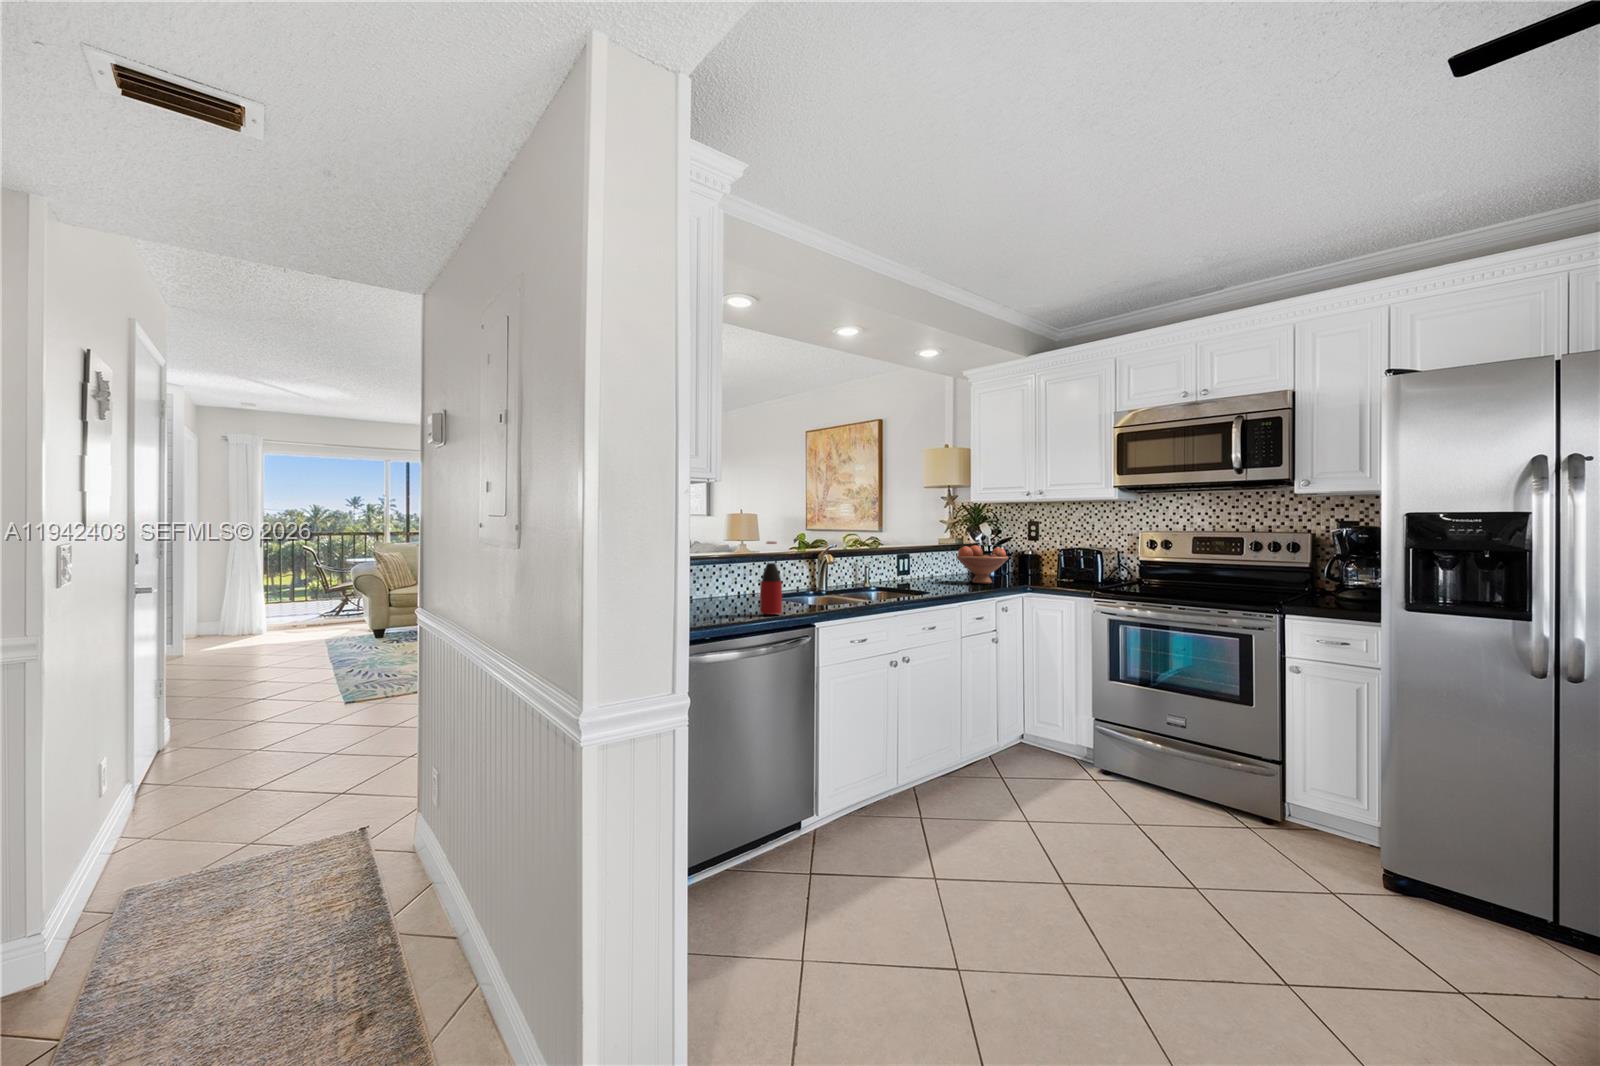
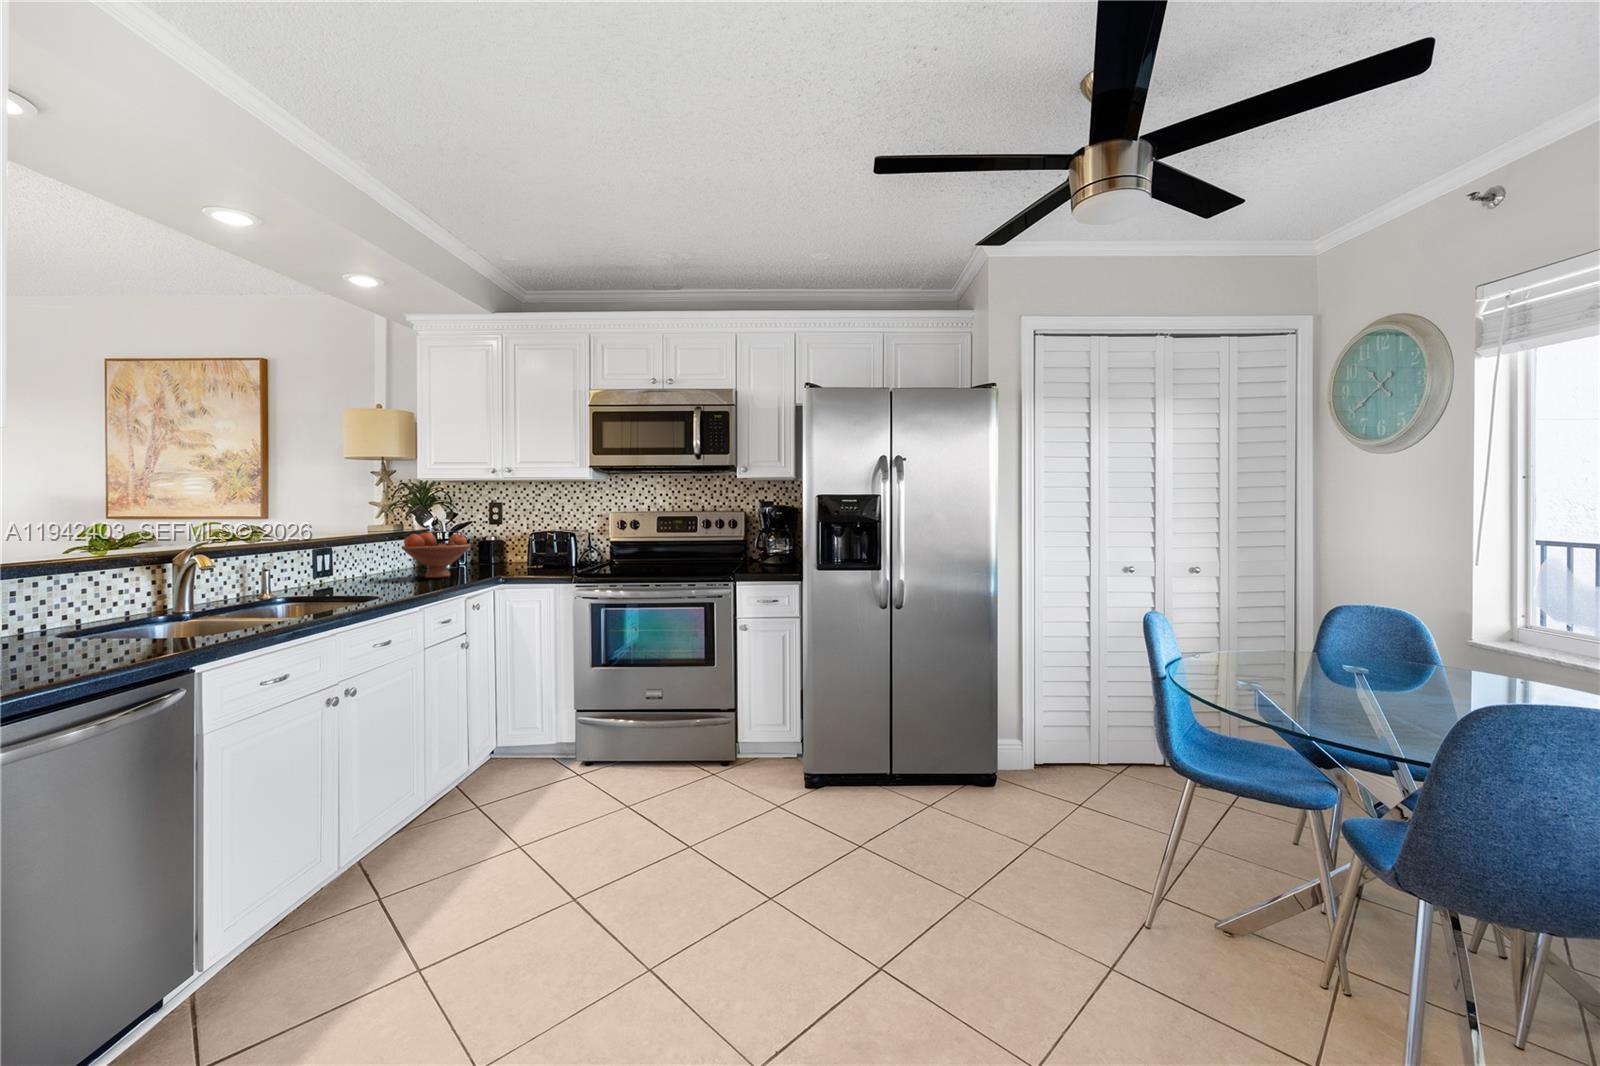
bottle: present [760,541,782,614] -> none [40,544,99,676]

